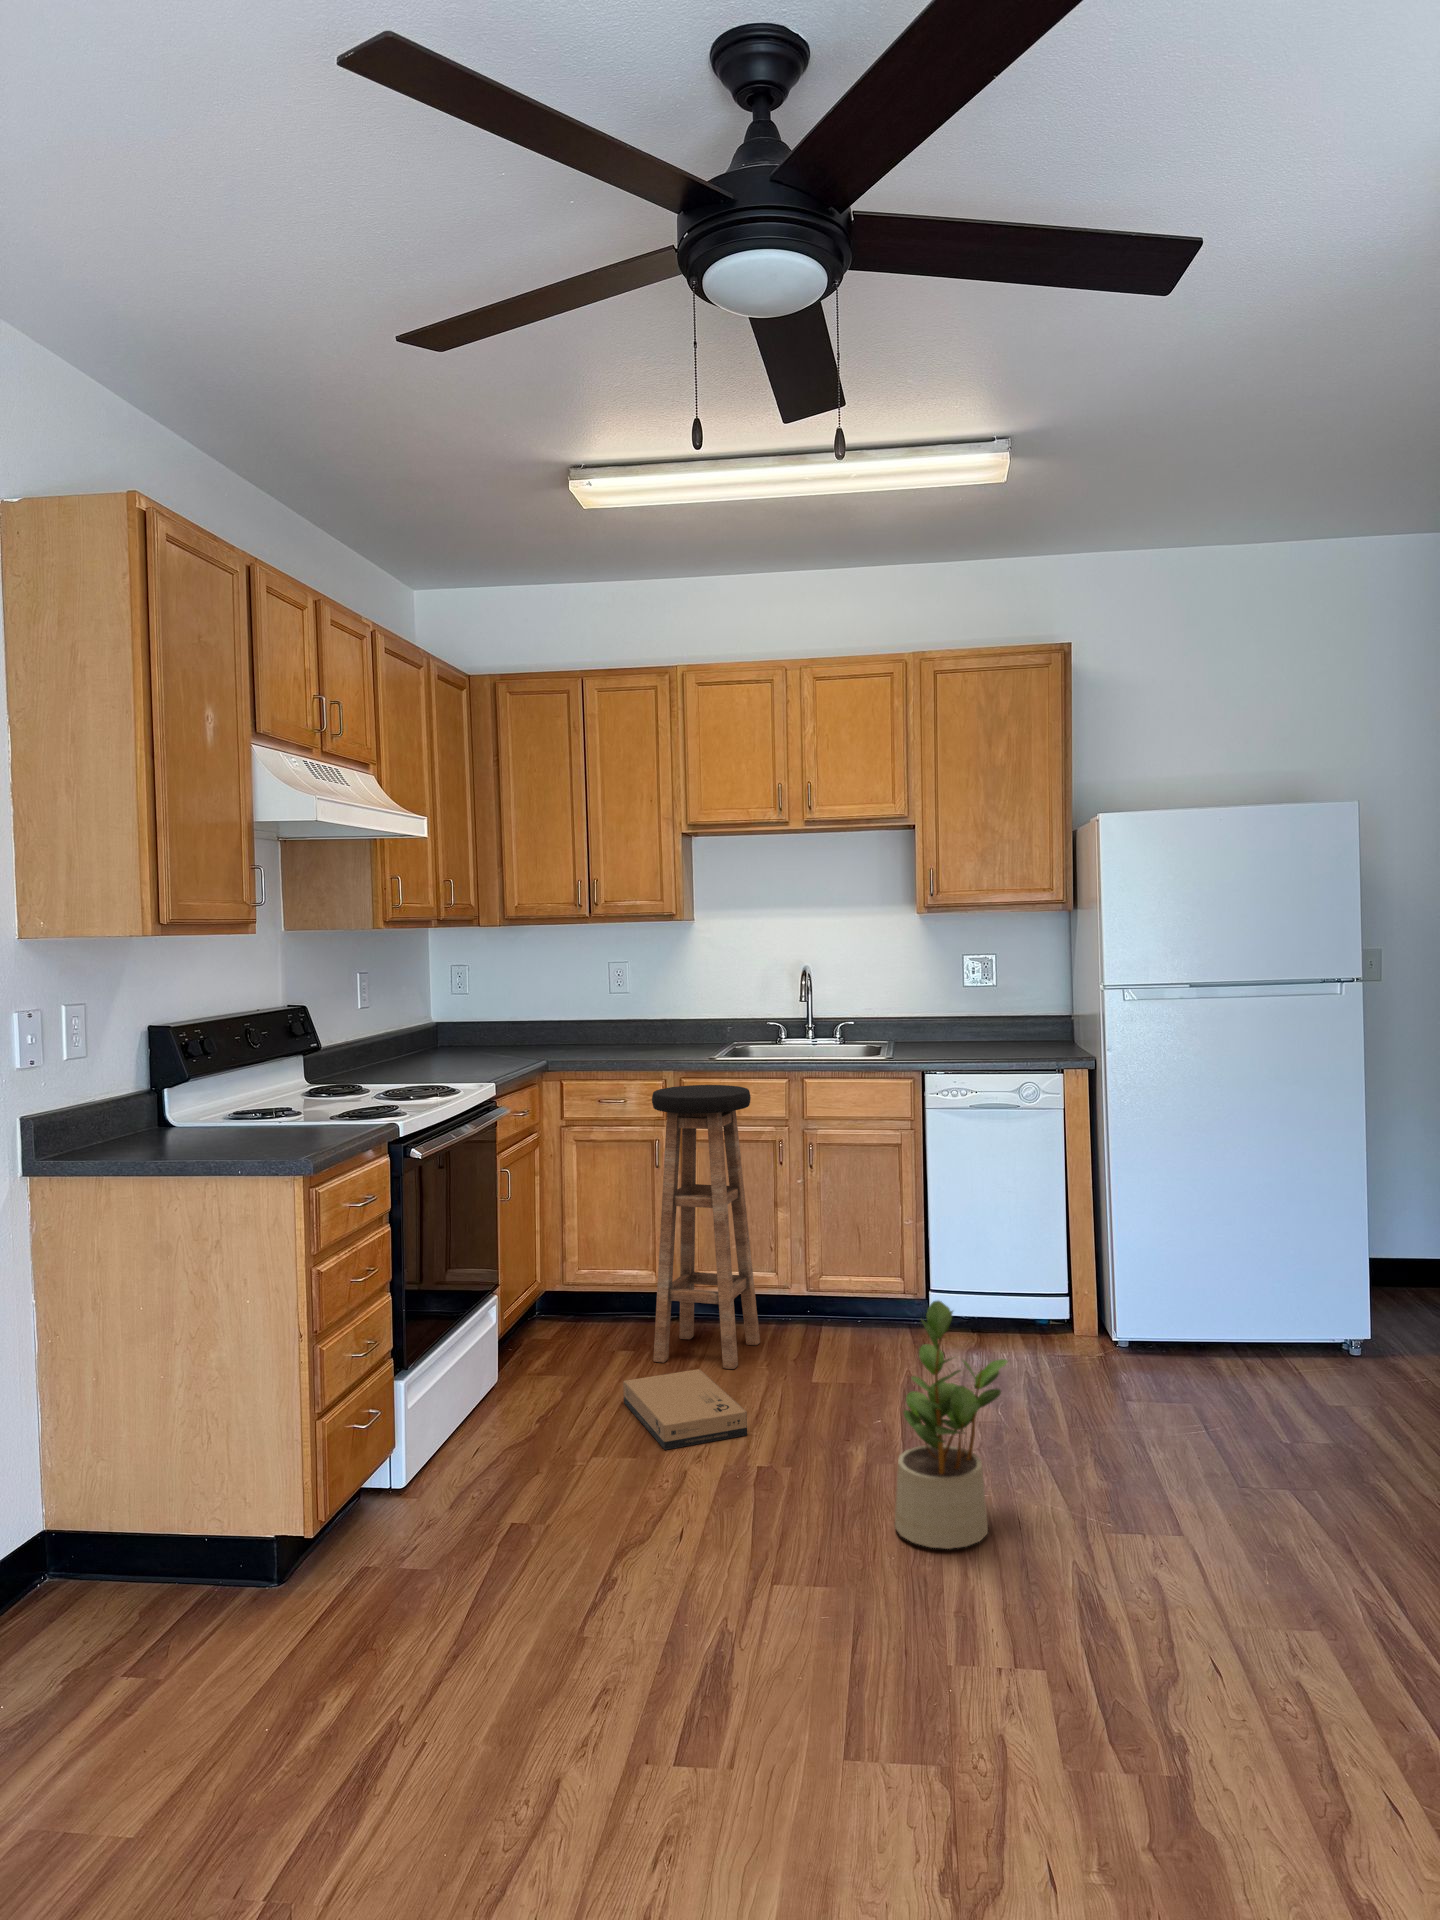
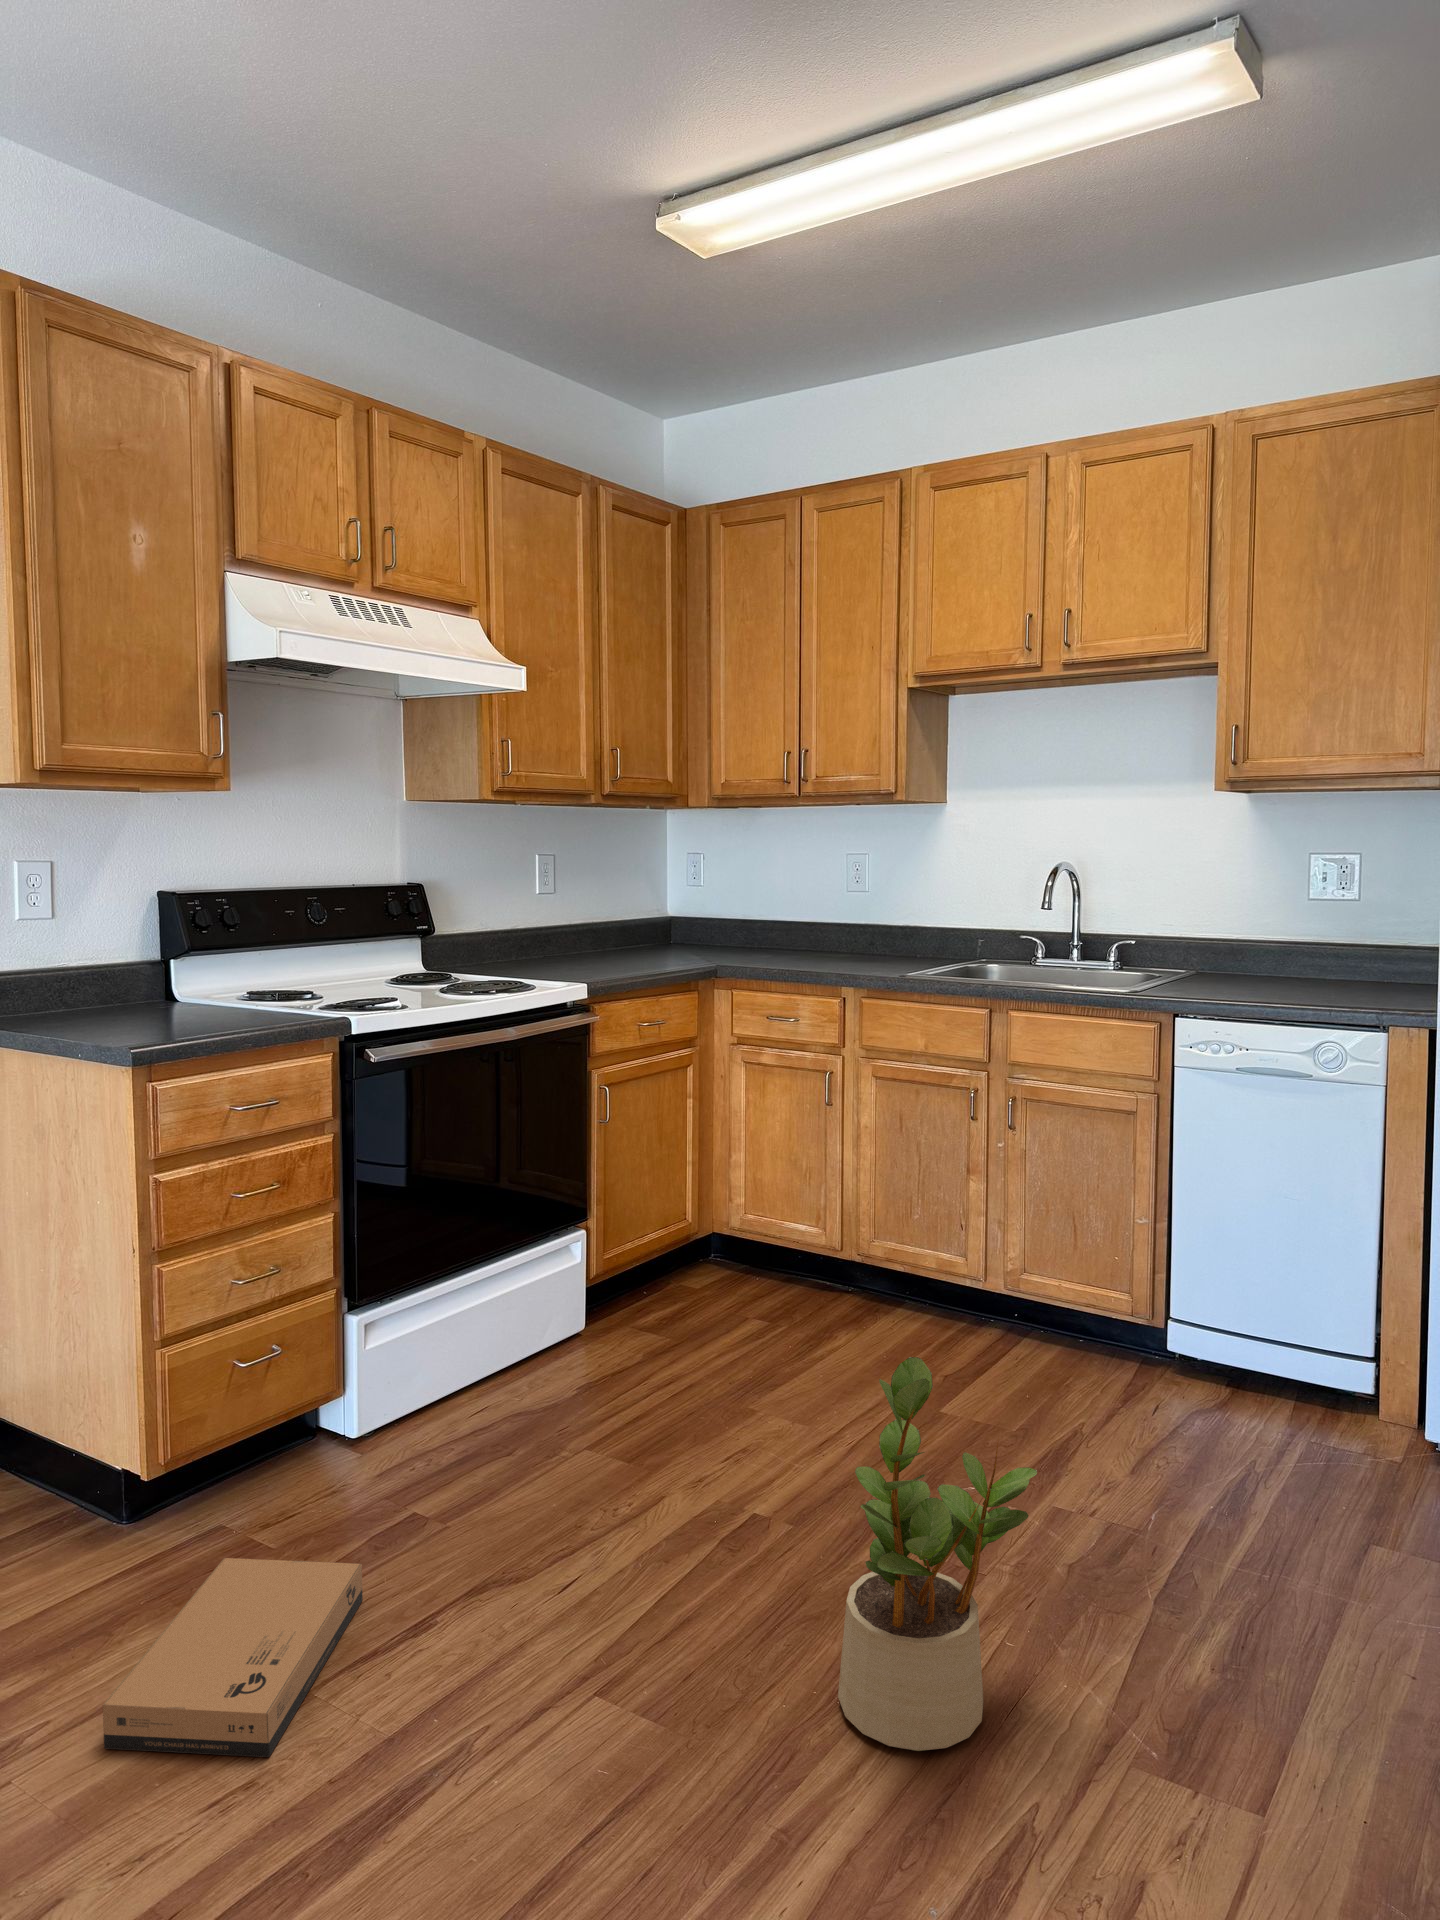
bar stool: present [652,1085,760,1369] -> none [772,1006,922,1373]
cardboard box: present [623,1369,747,1450] -> present [103,1558,363,1757]

